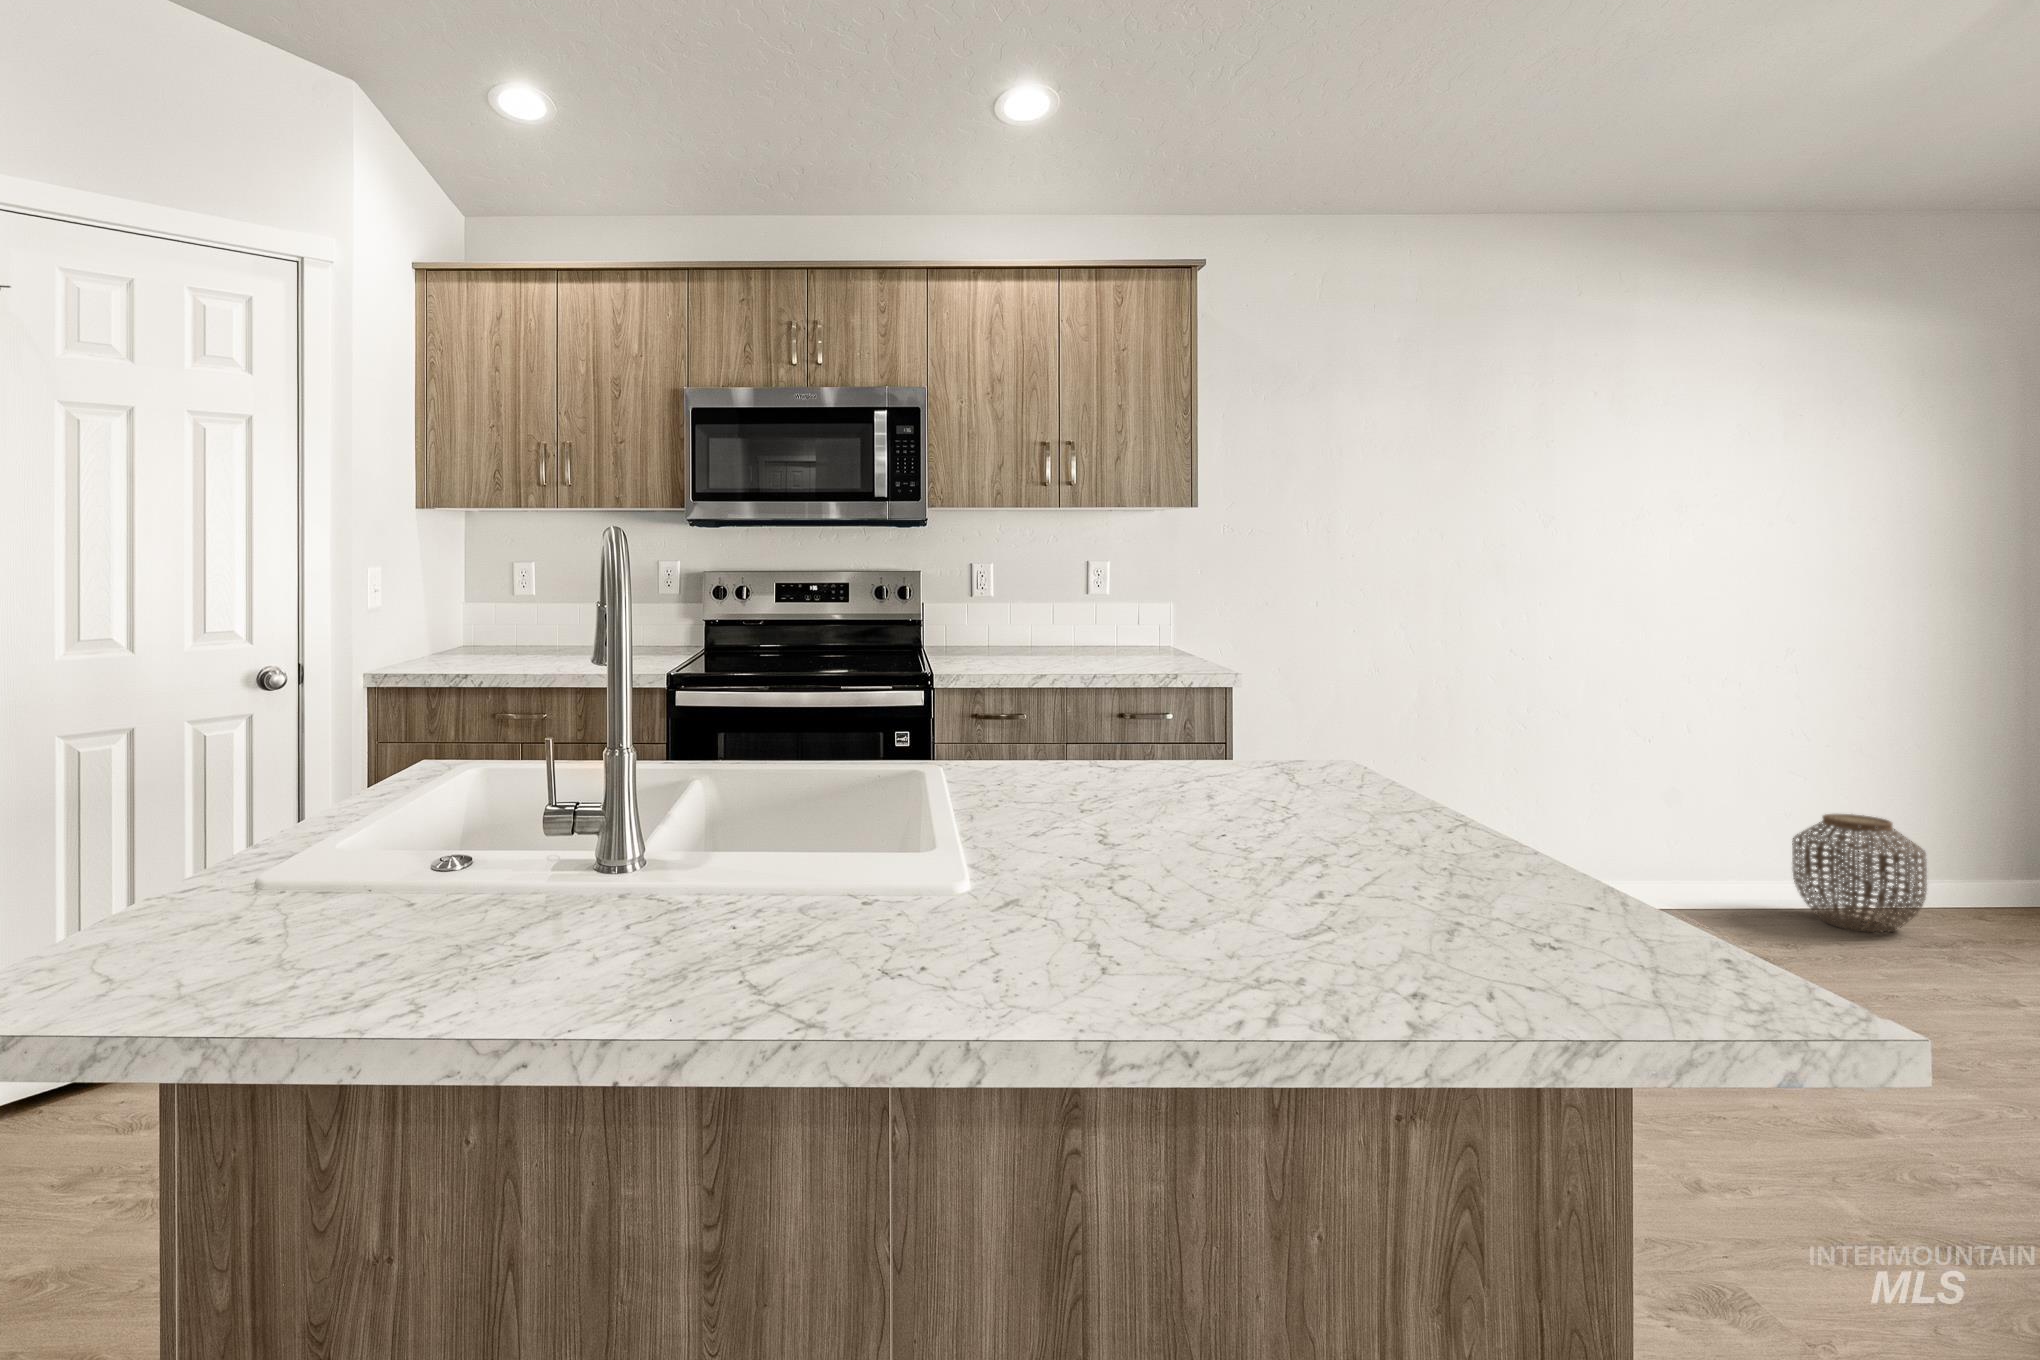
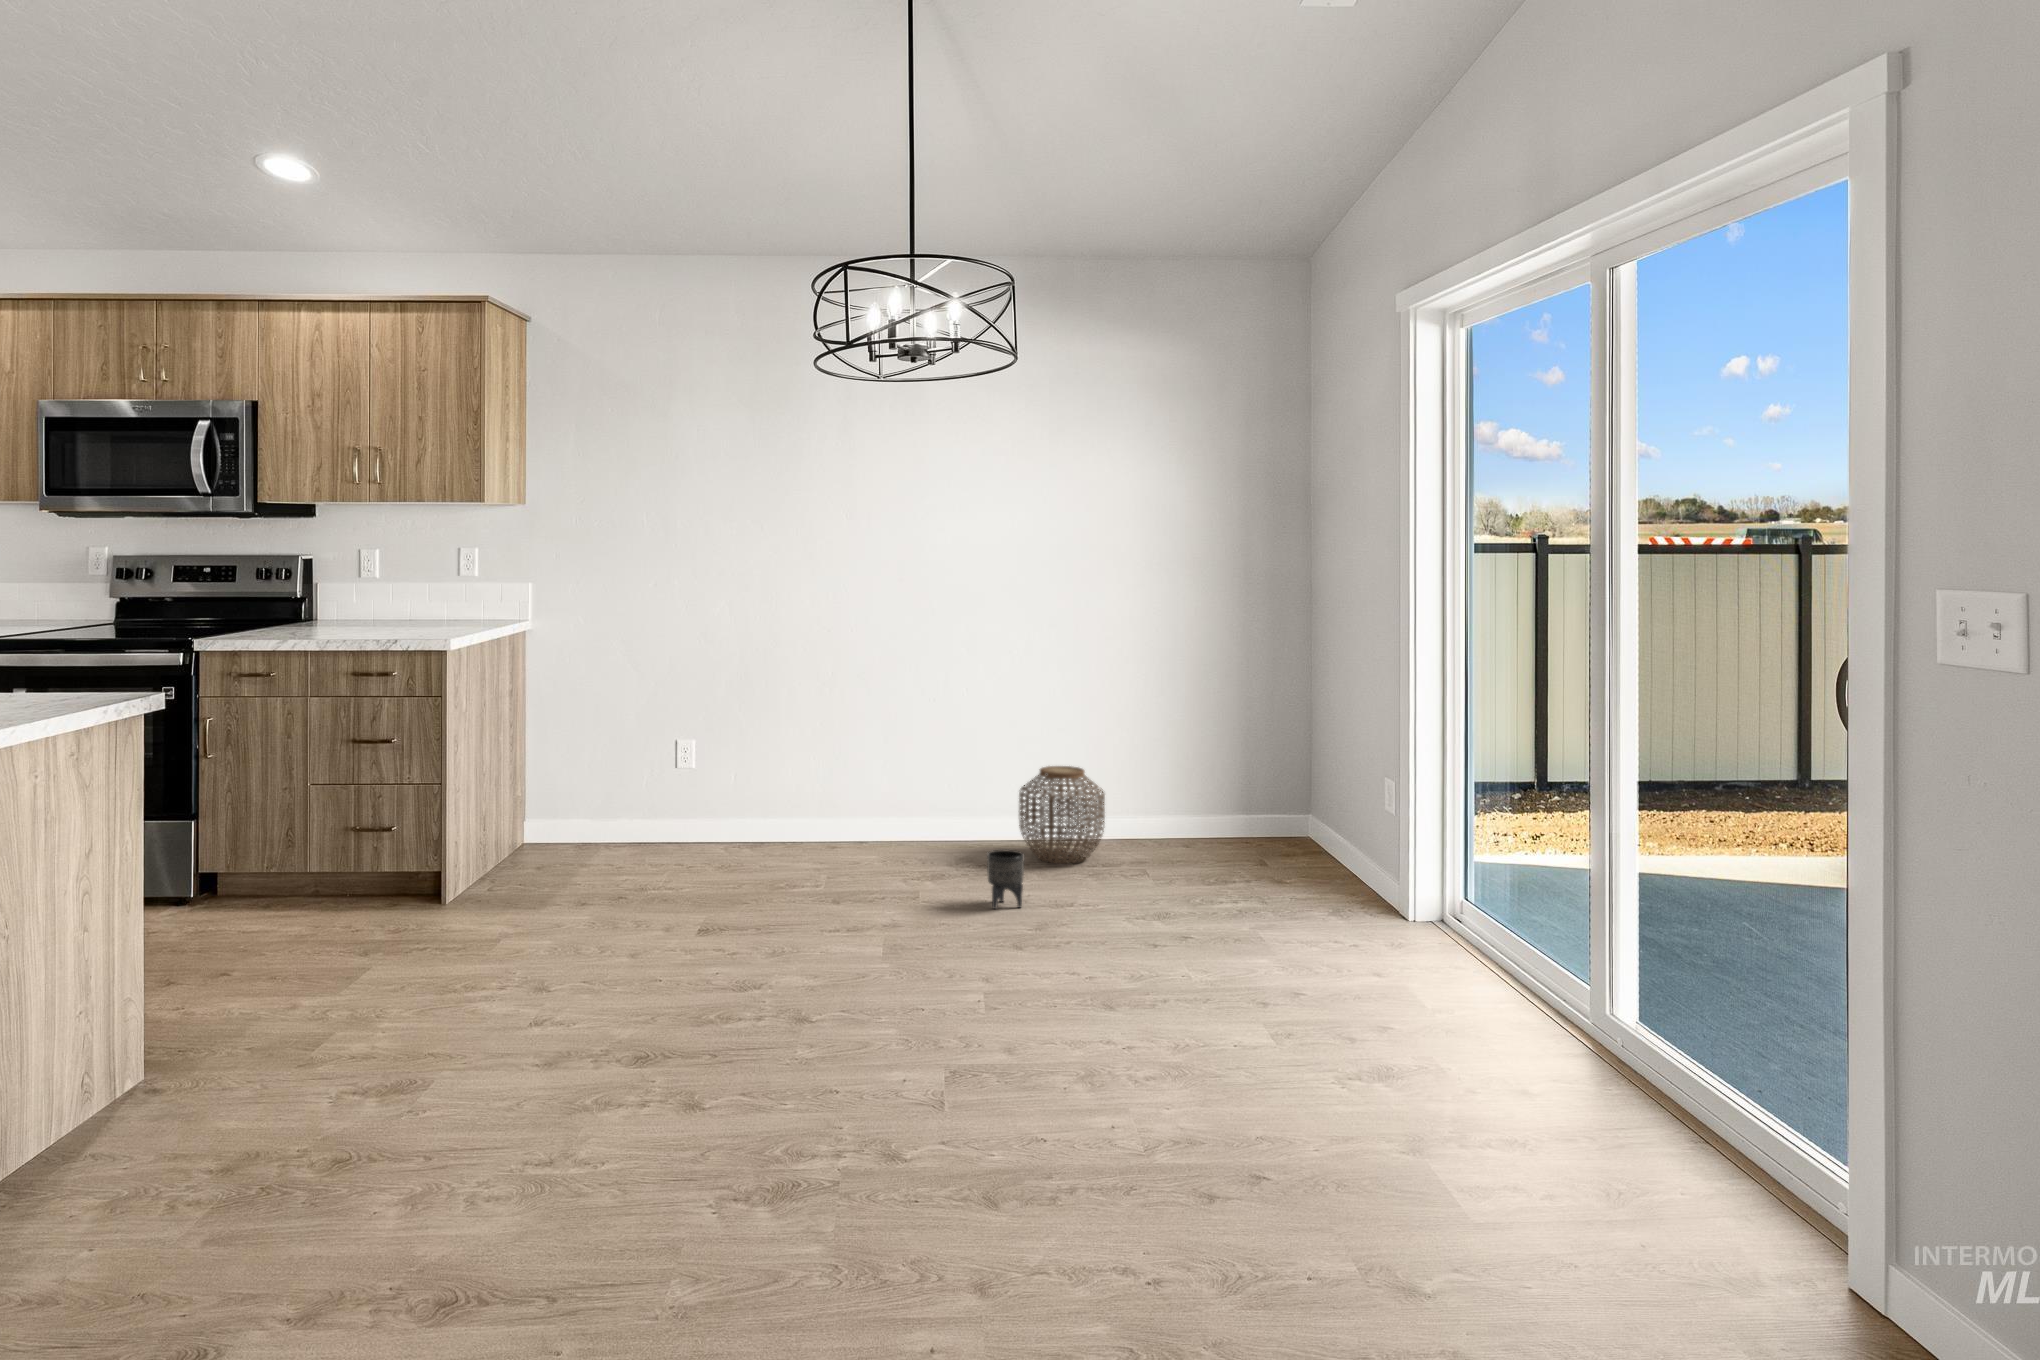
planter: none [1915,923,1978,998] -> present [987,849,1024,909]

